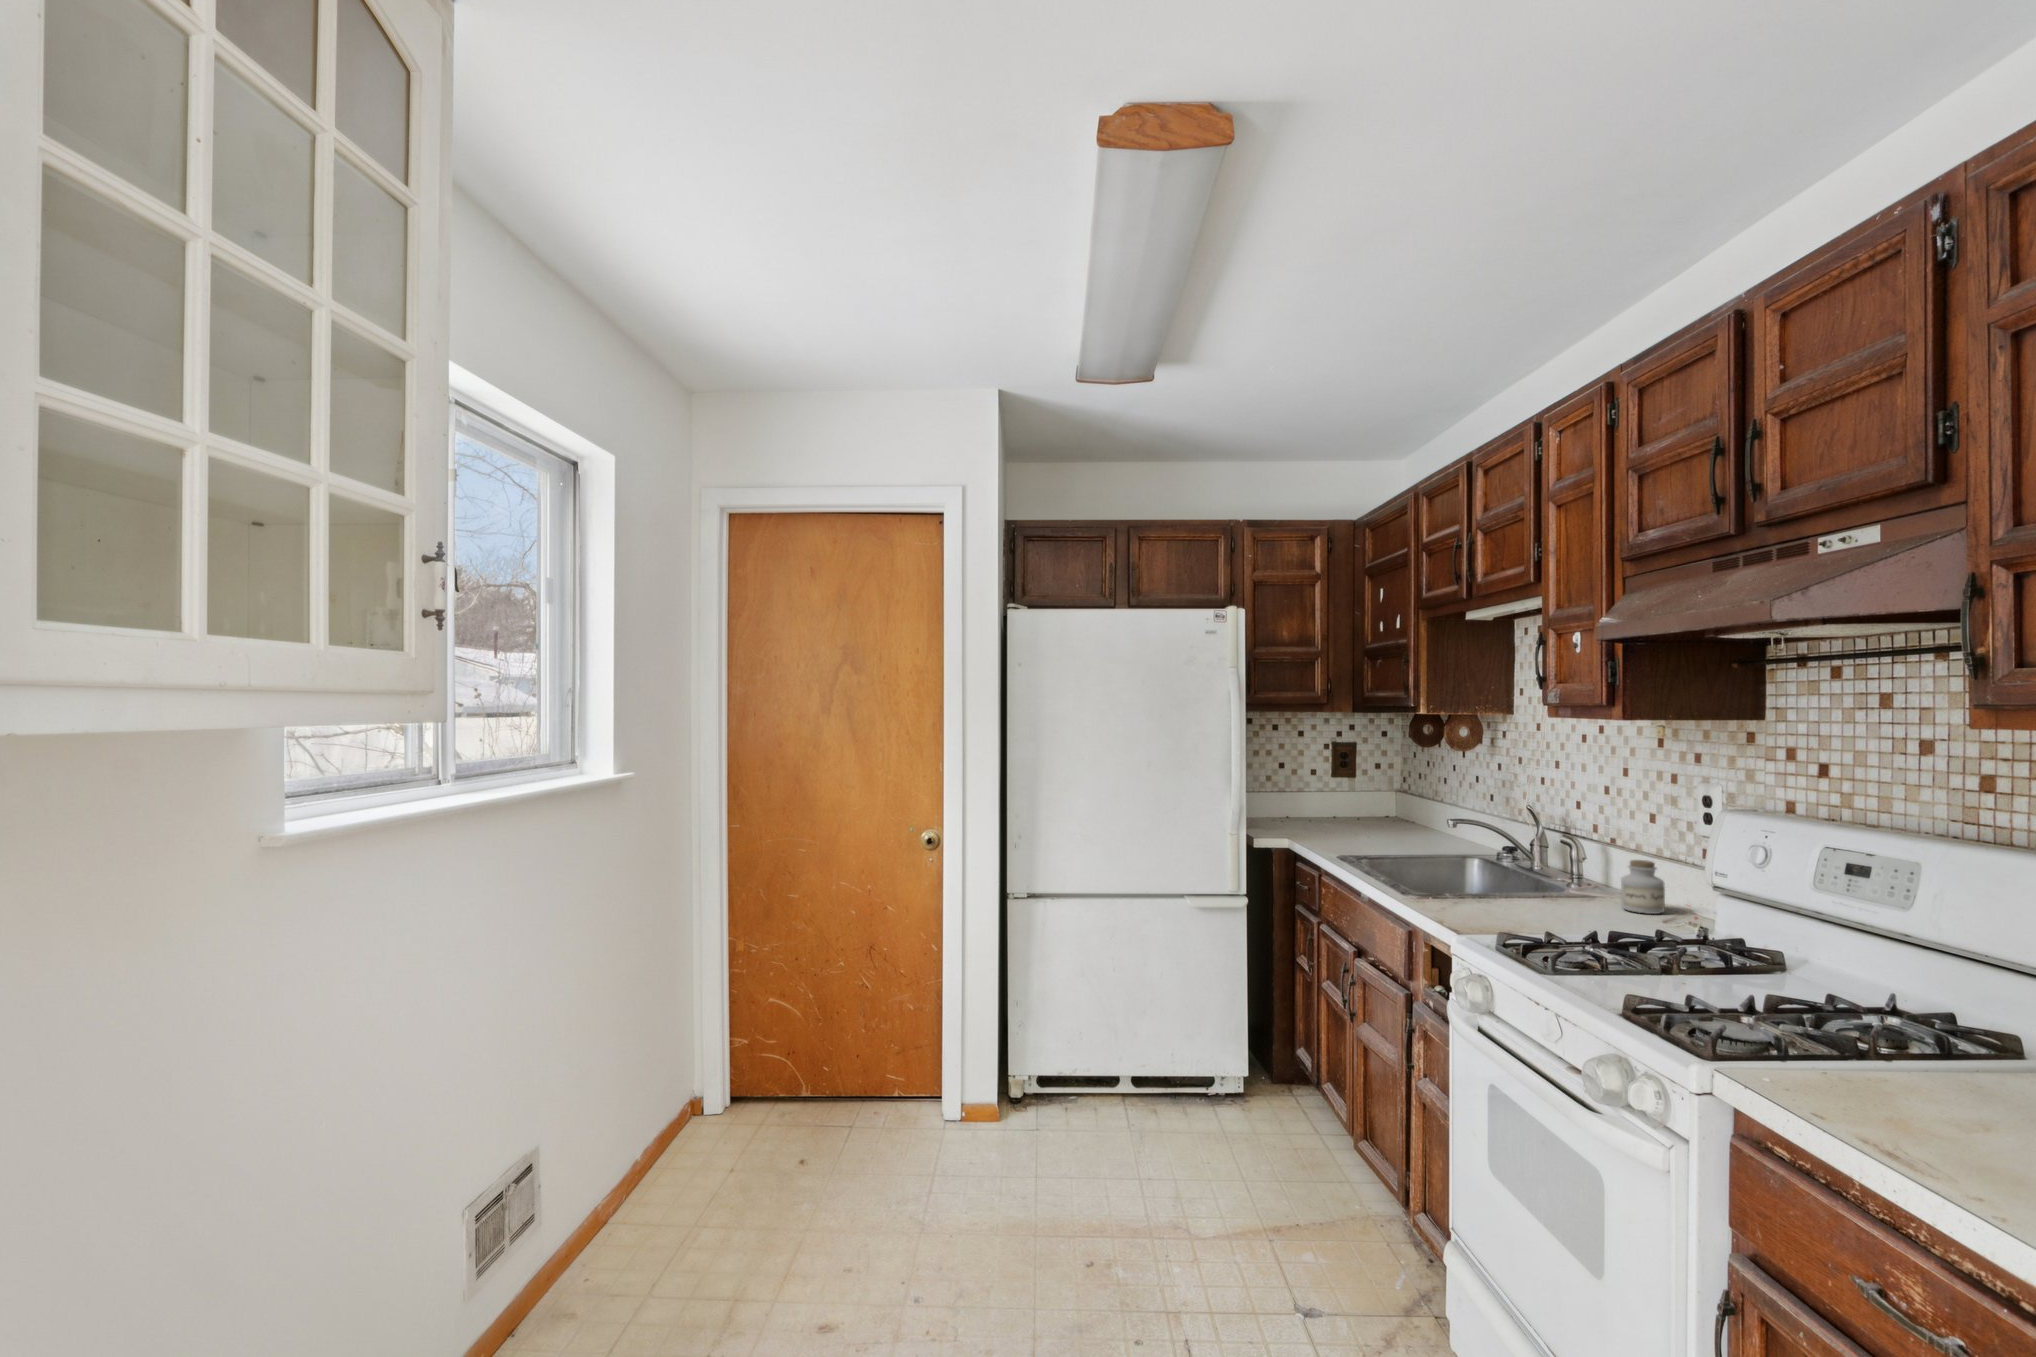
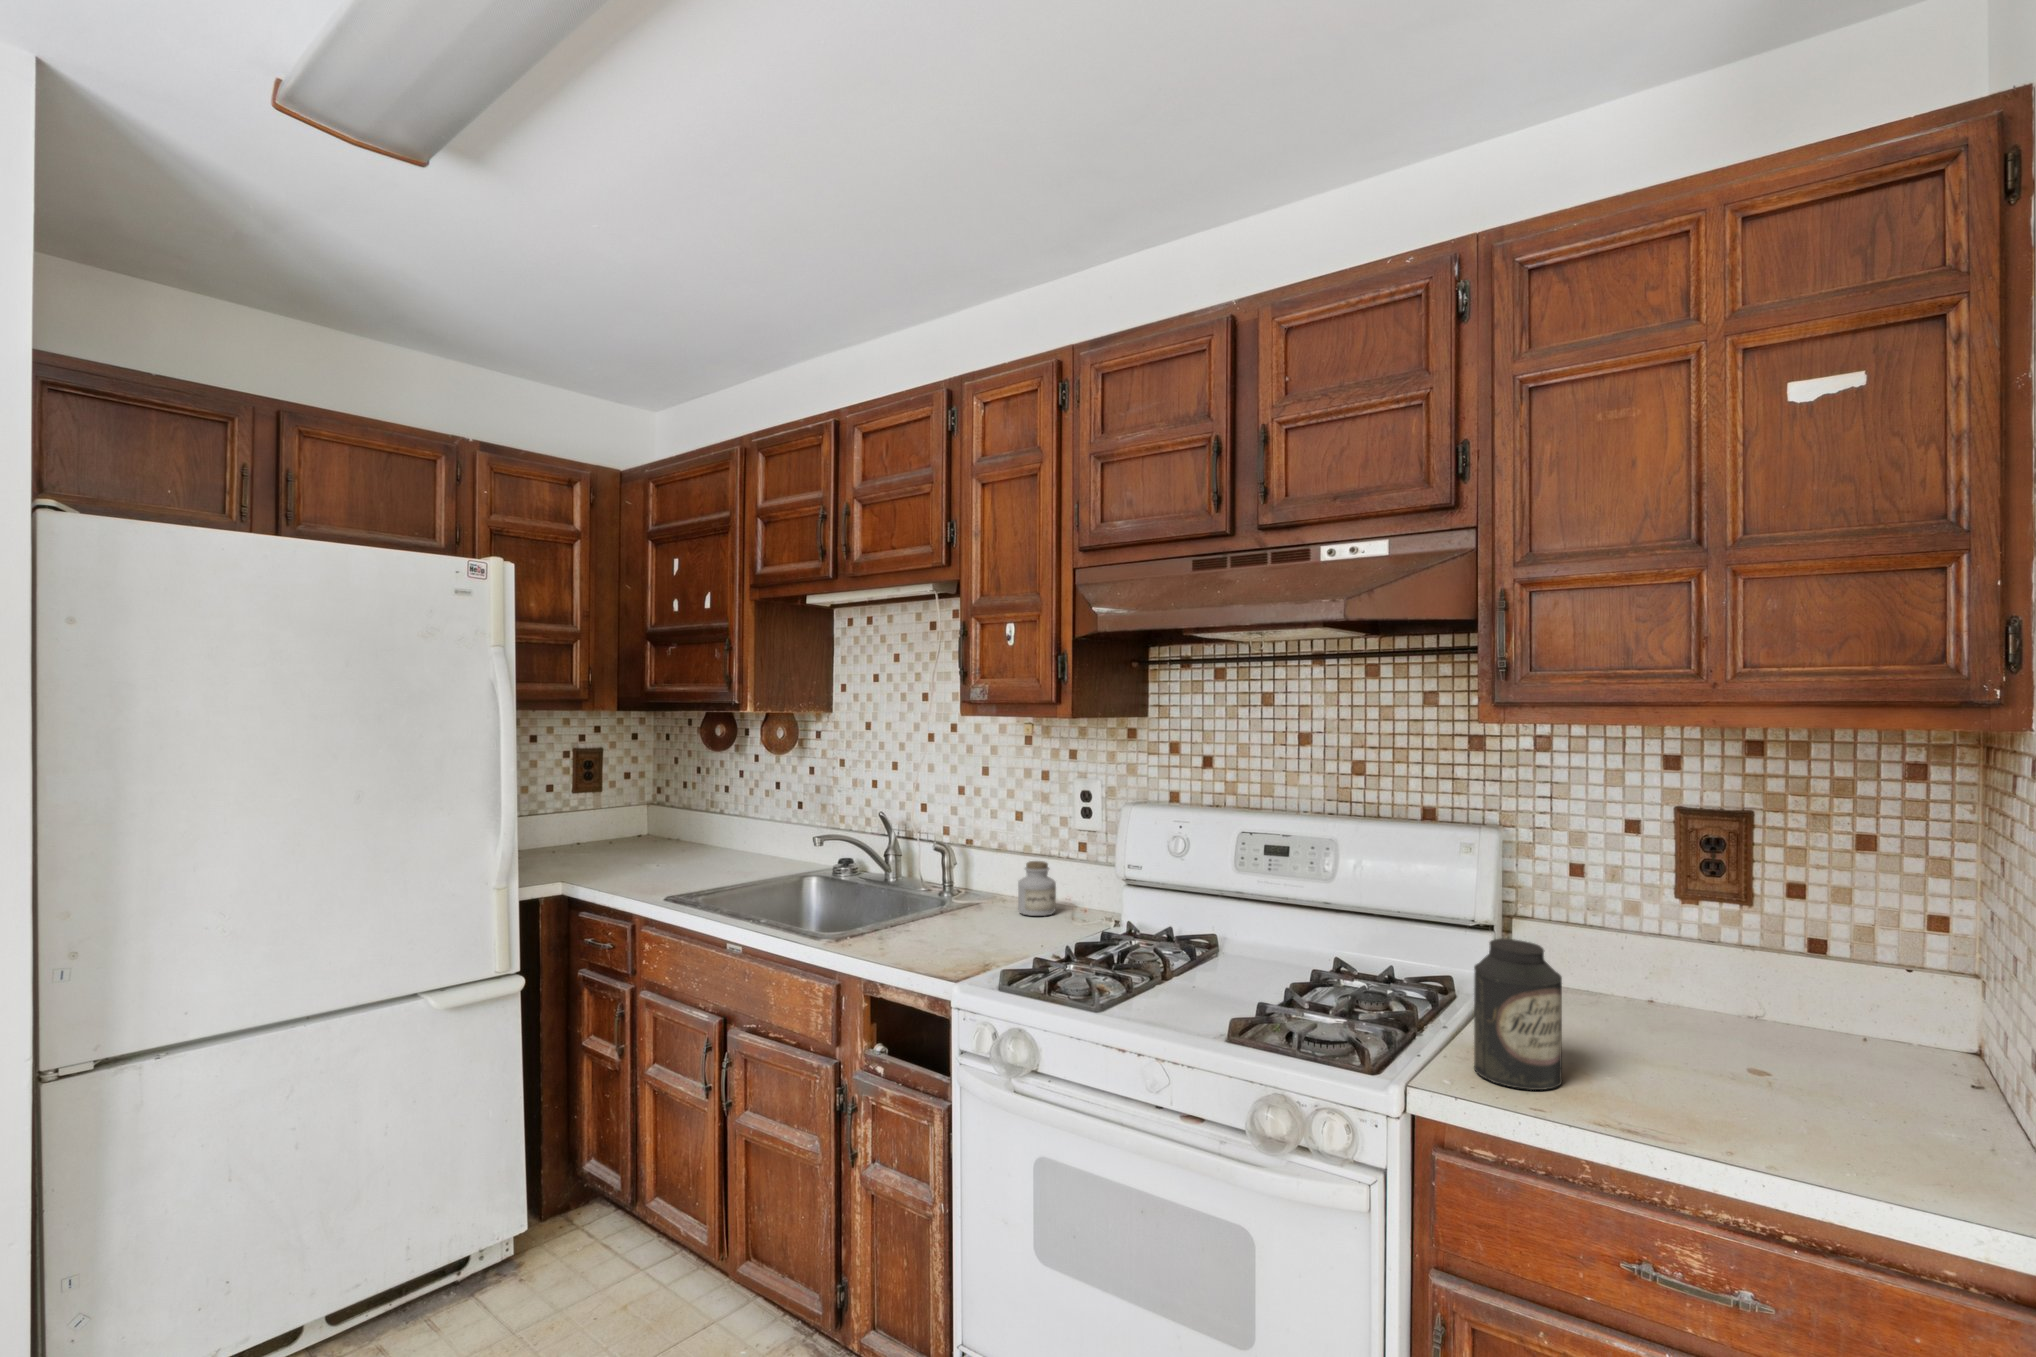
canister: none [1843,957,1964,1126] -> present [1474,938,1562,1090]

